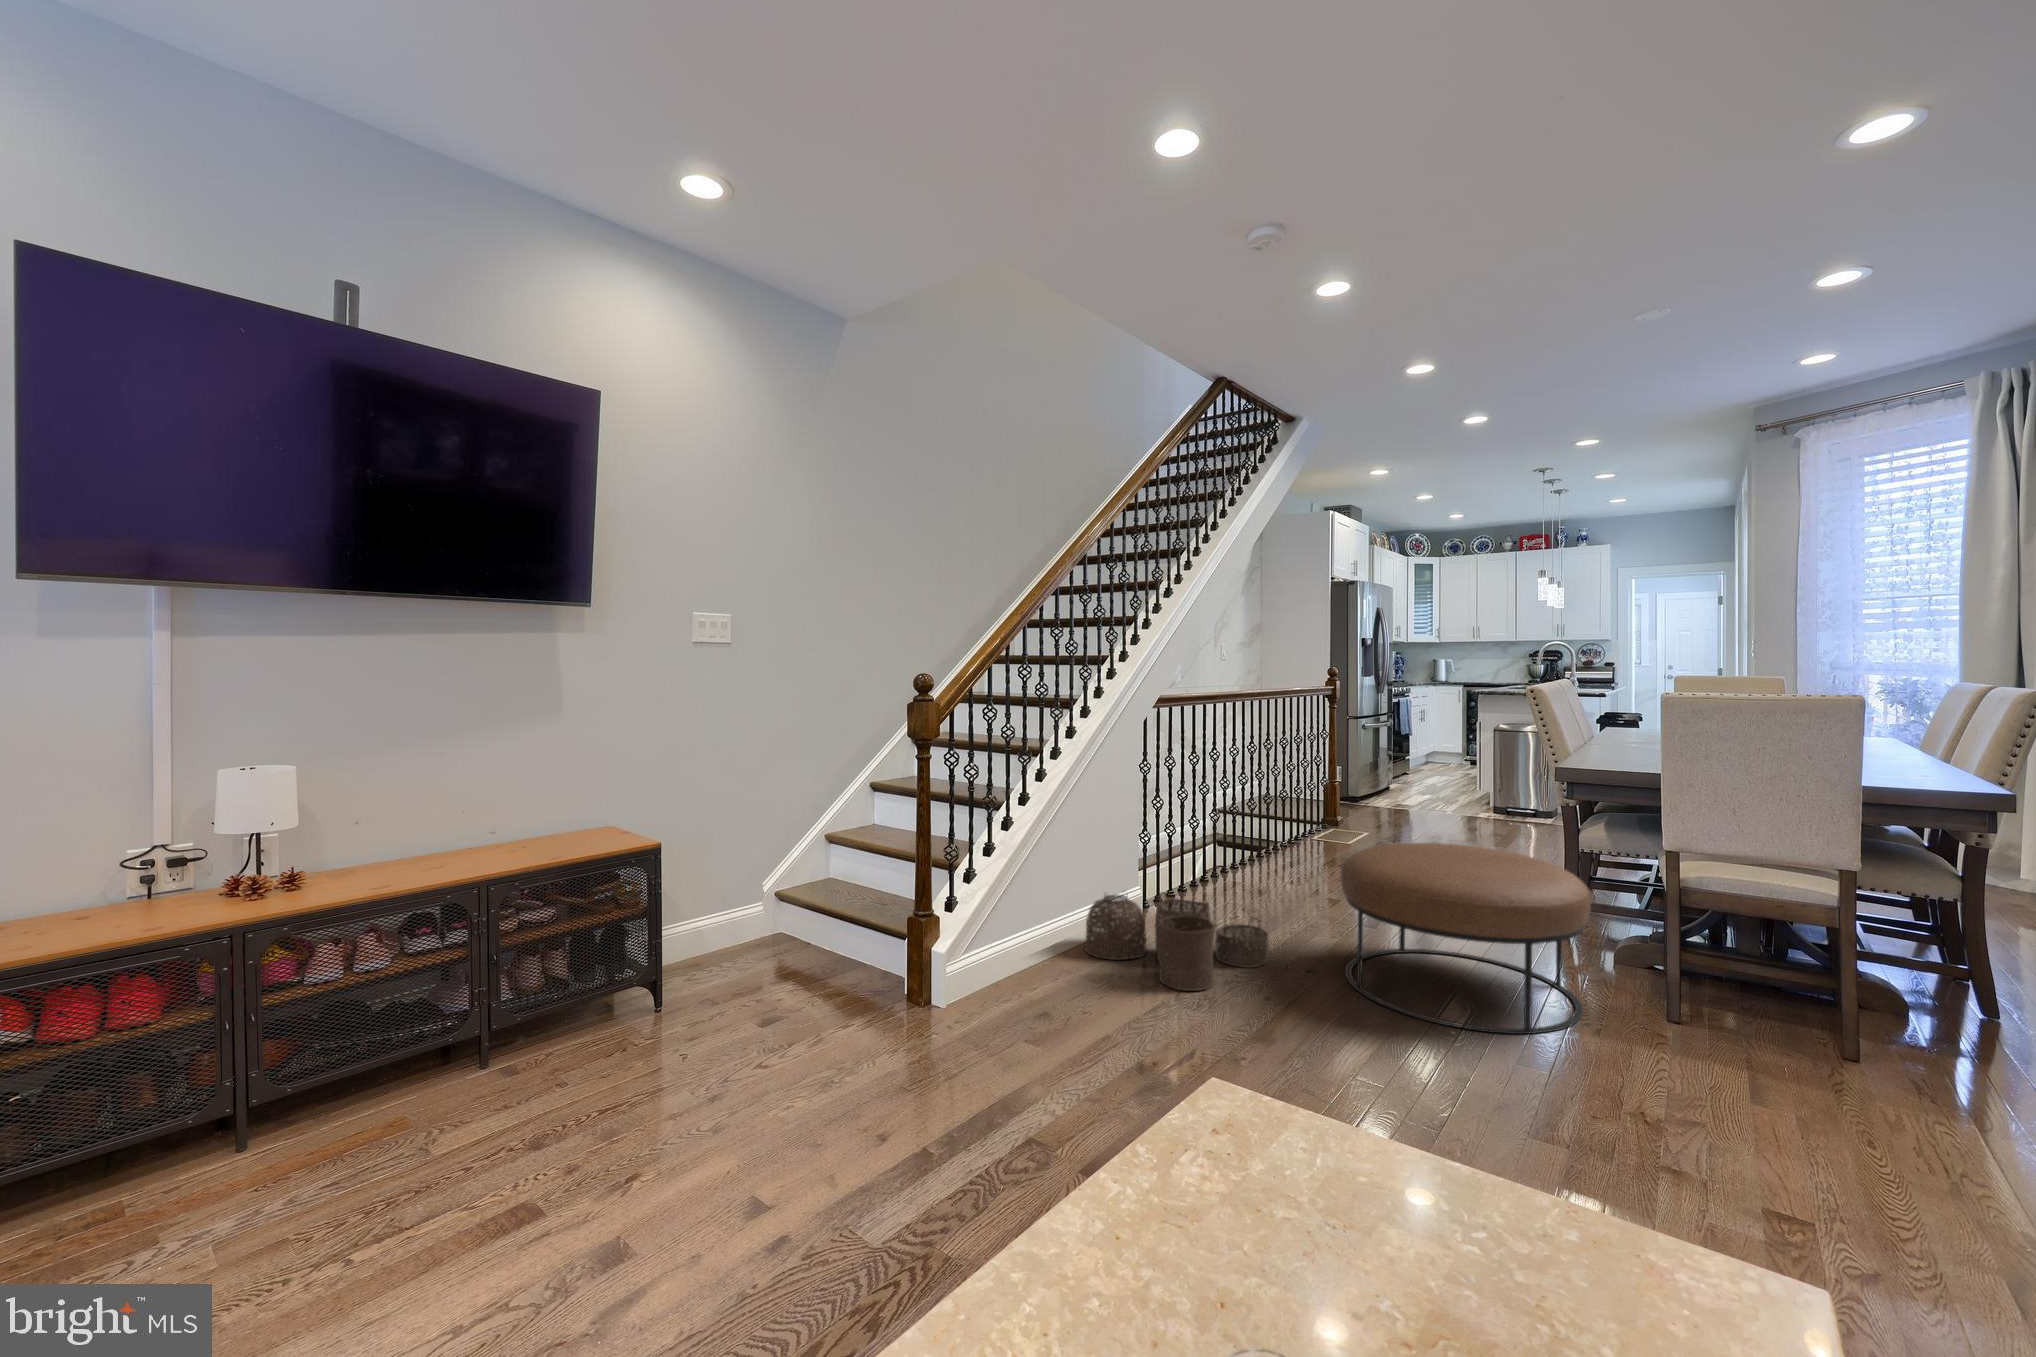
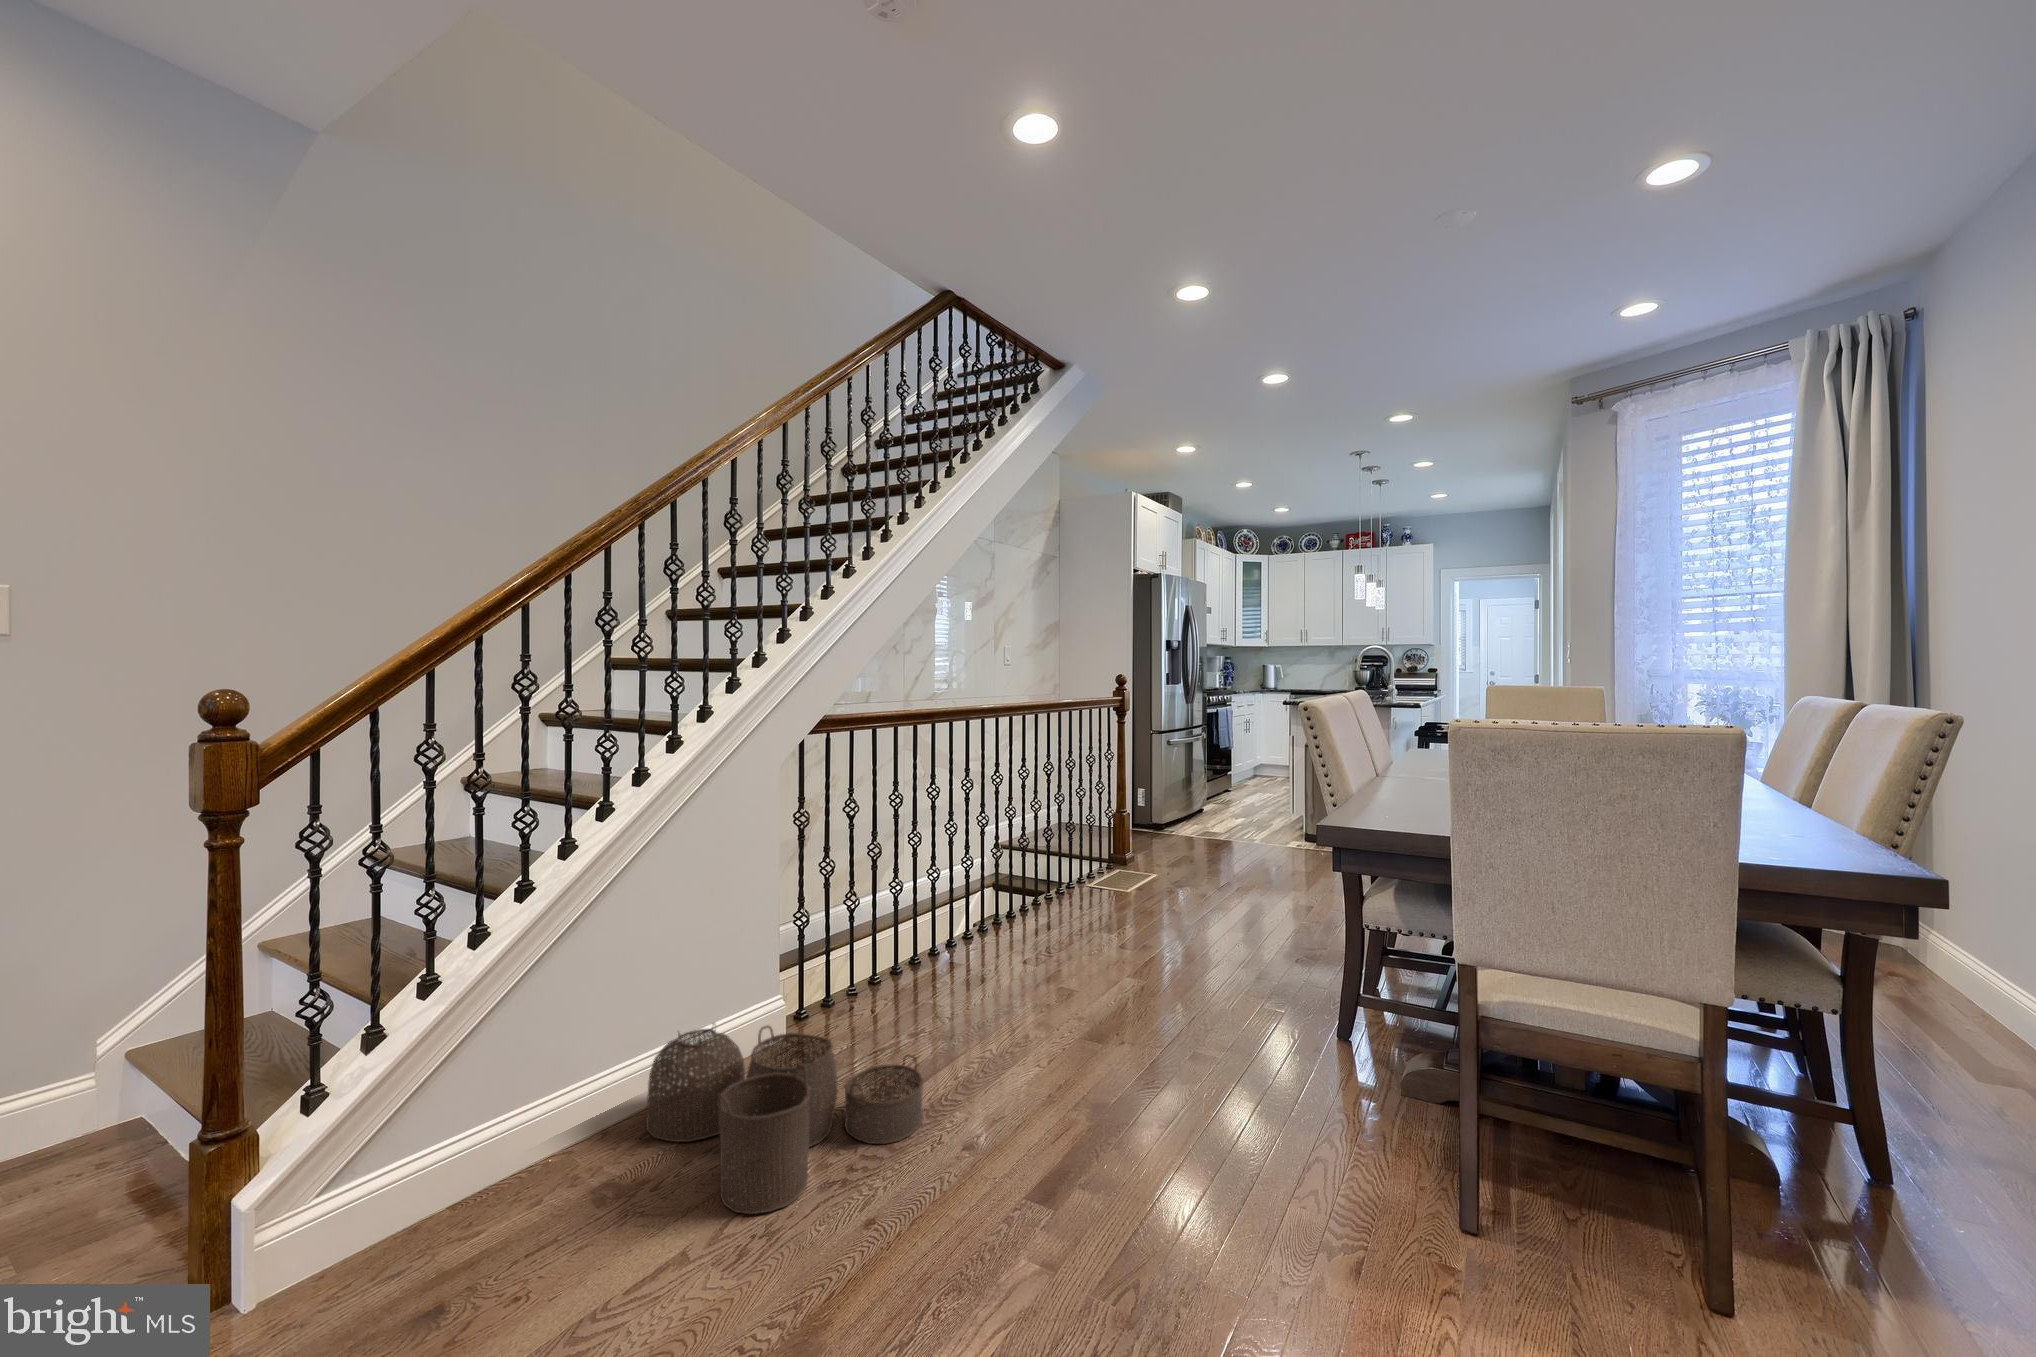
ottoman: present [1341,843,1591,1034] -> none [1015,934,1359,1284]

